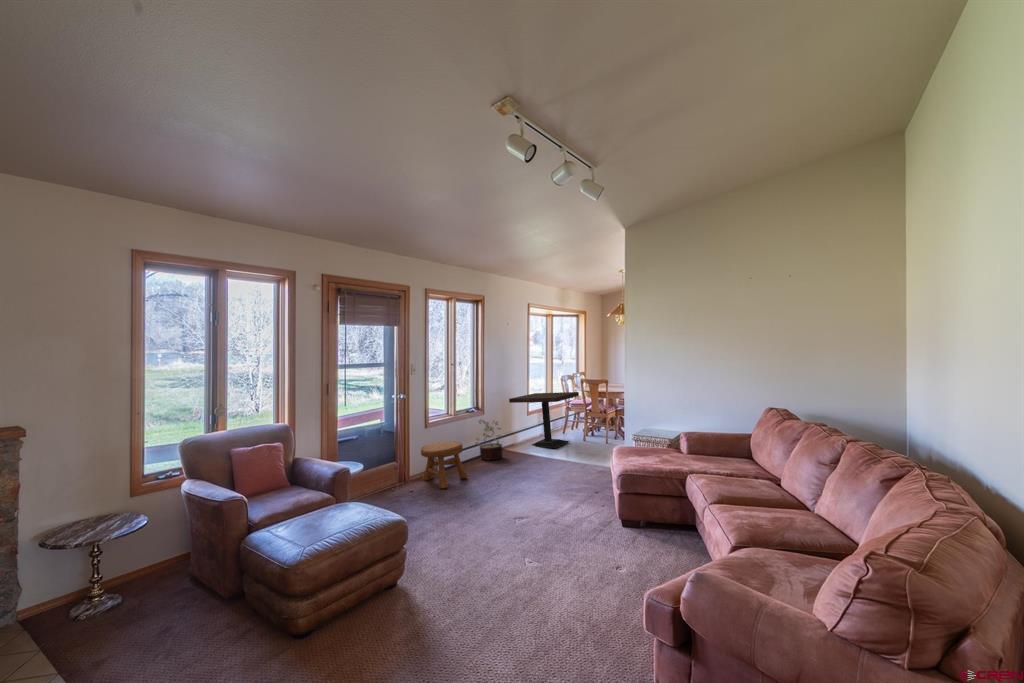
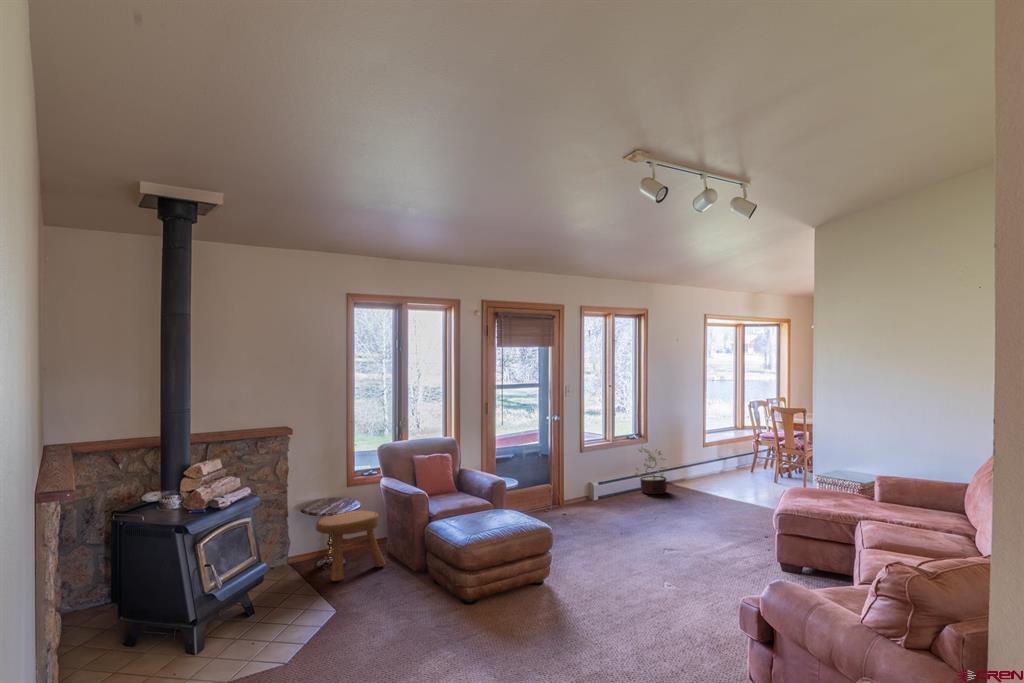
side table: present [509,392,579,448] -> none [678,421,770,488]
stool: present [421,442,468,488] -> present [316,510,386,581]

